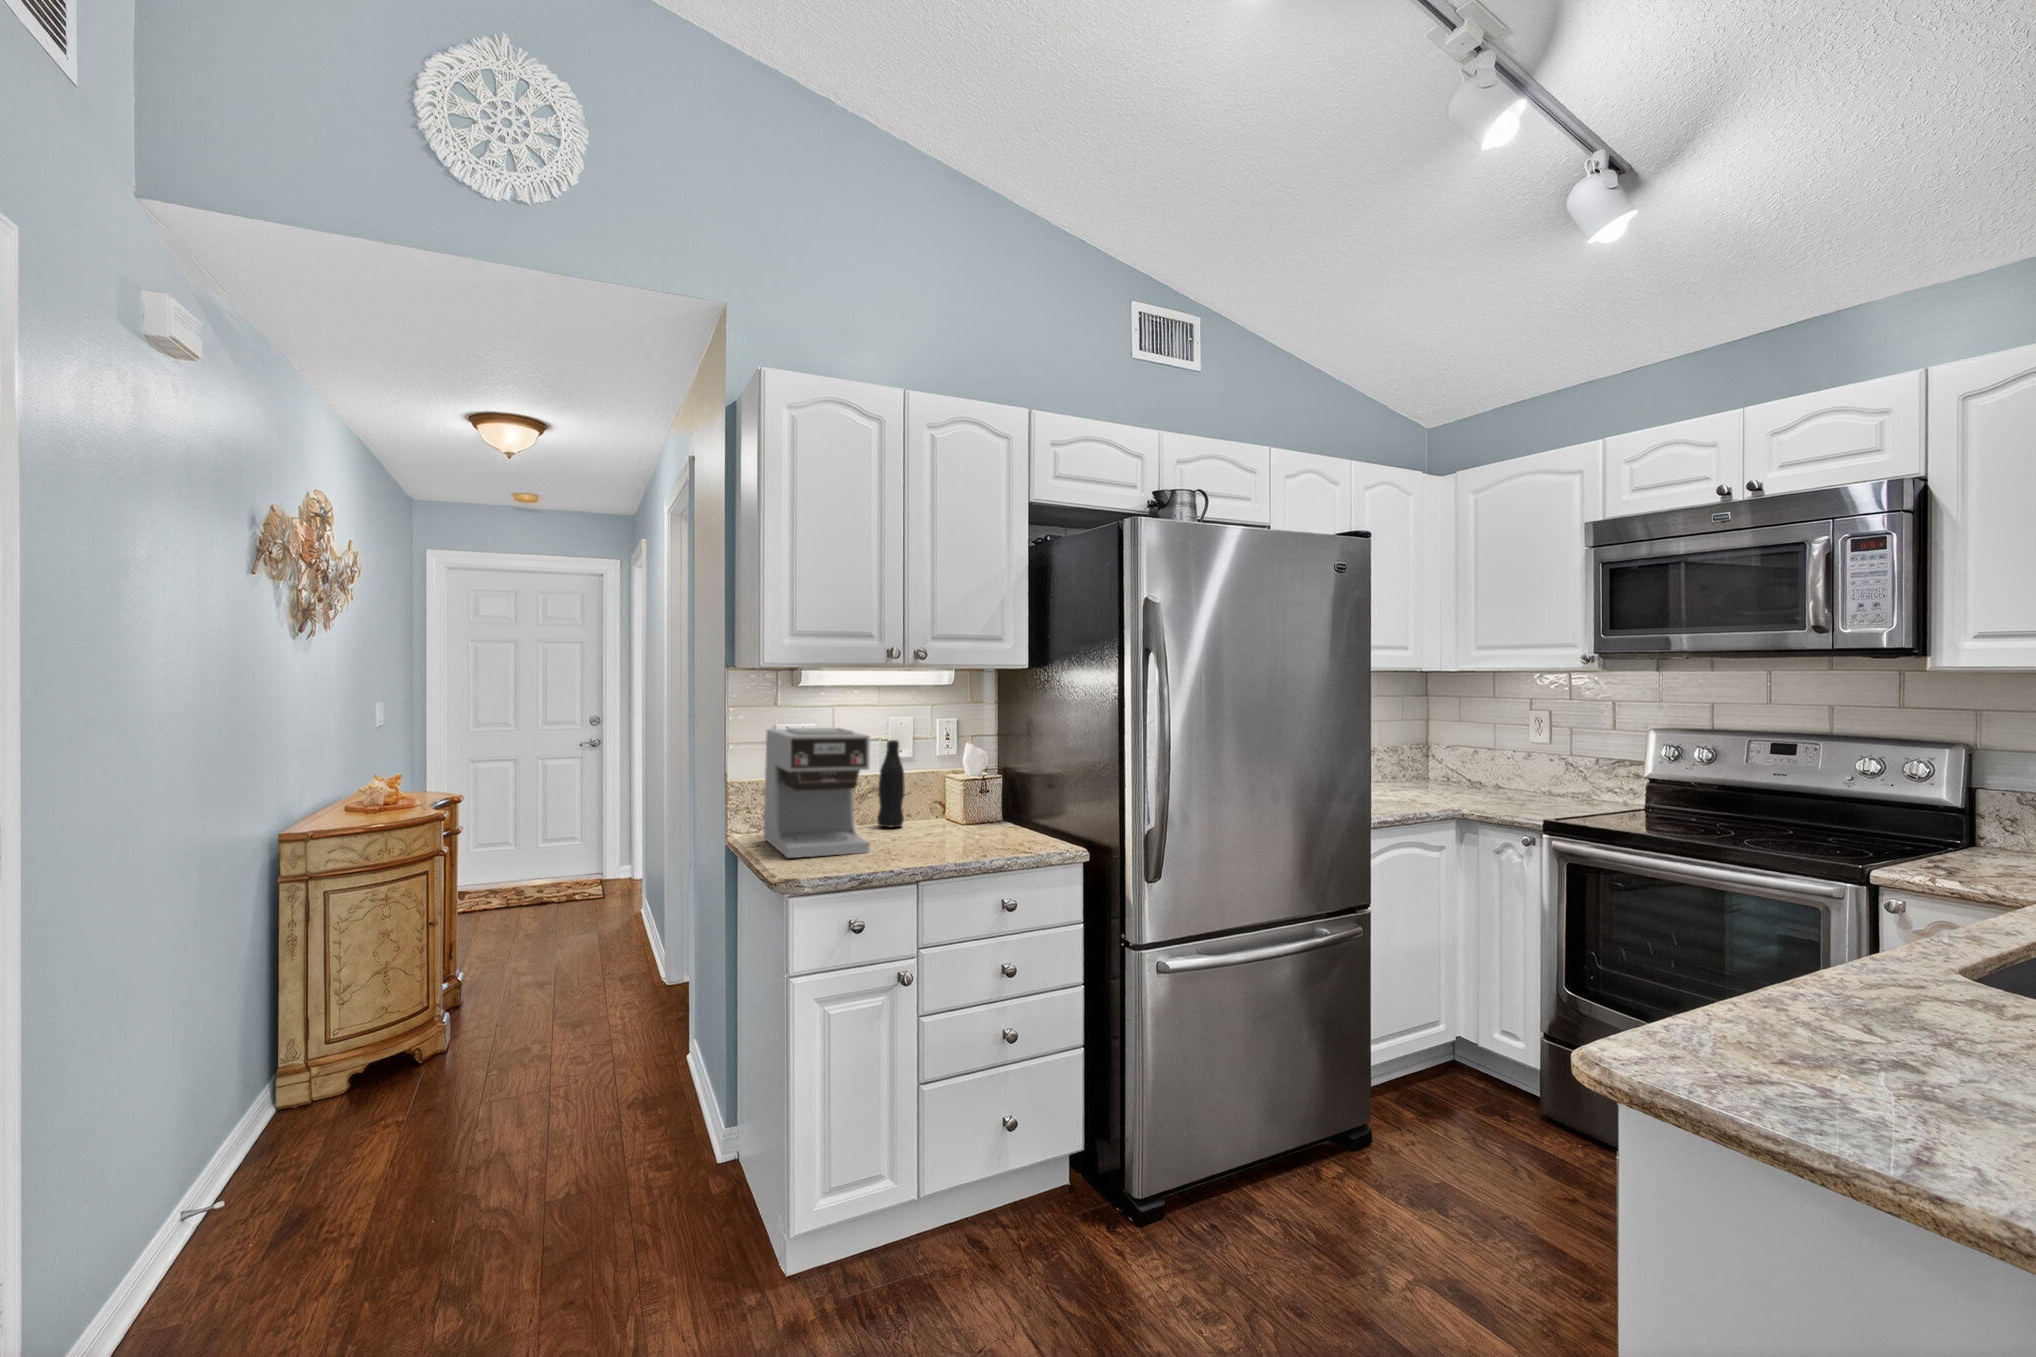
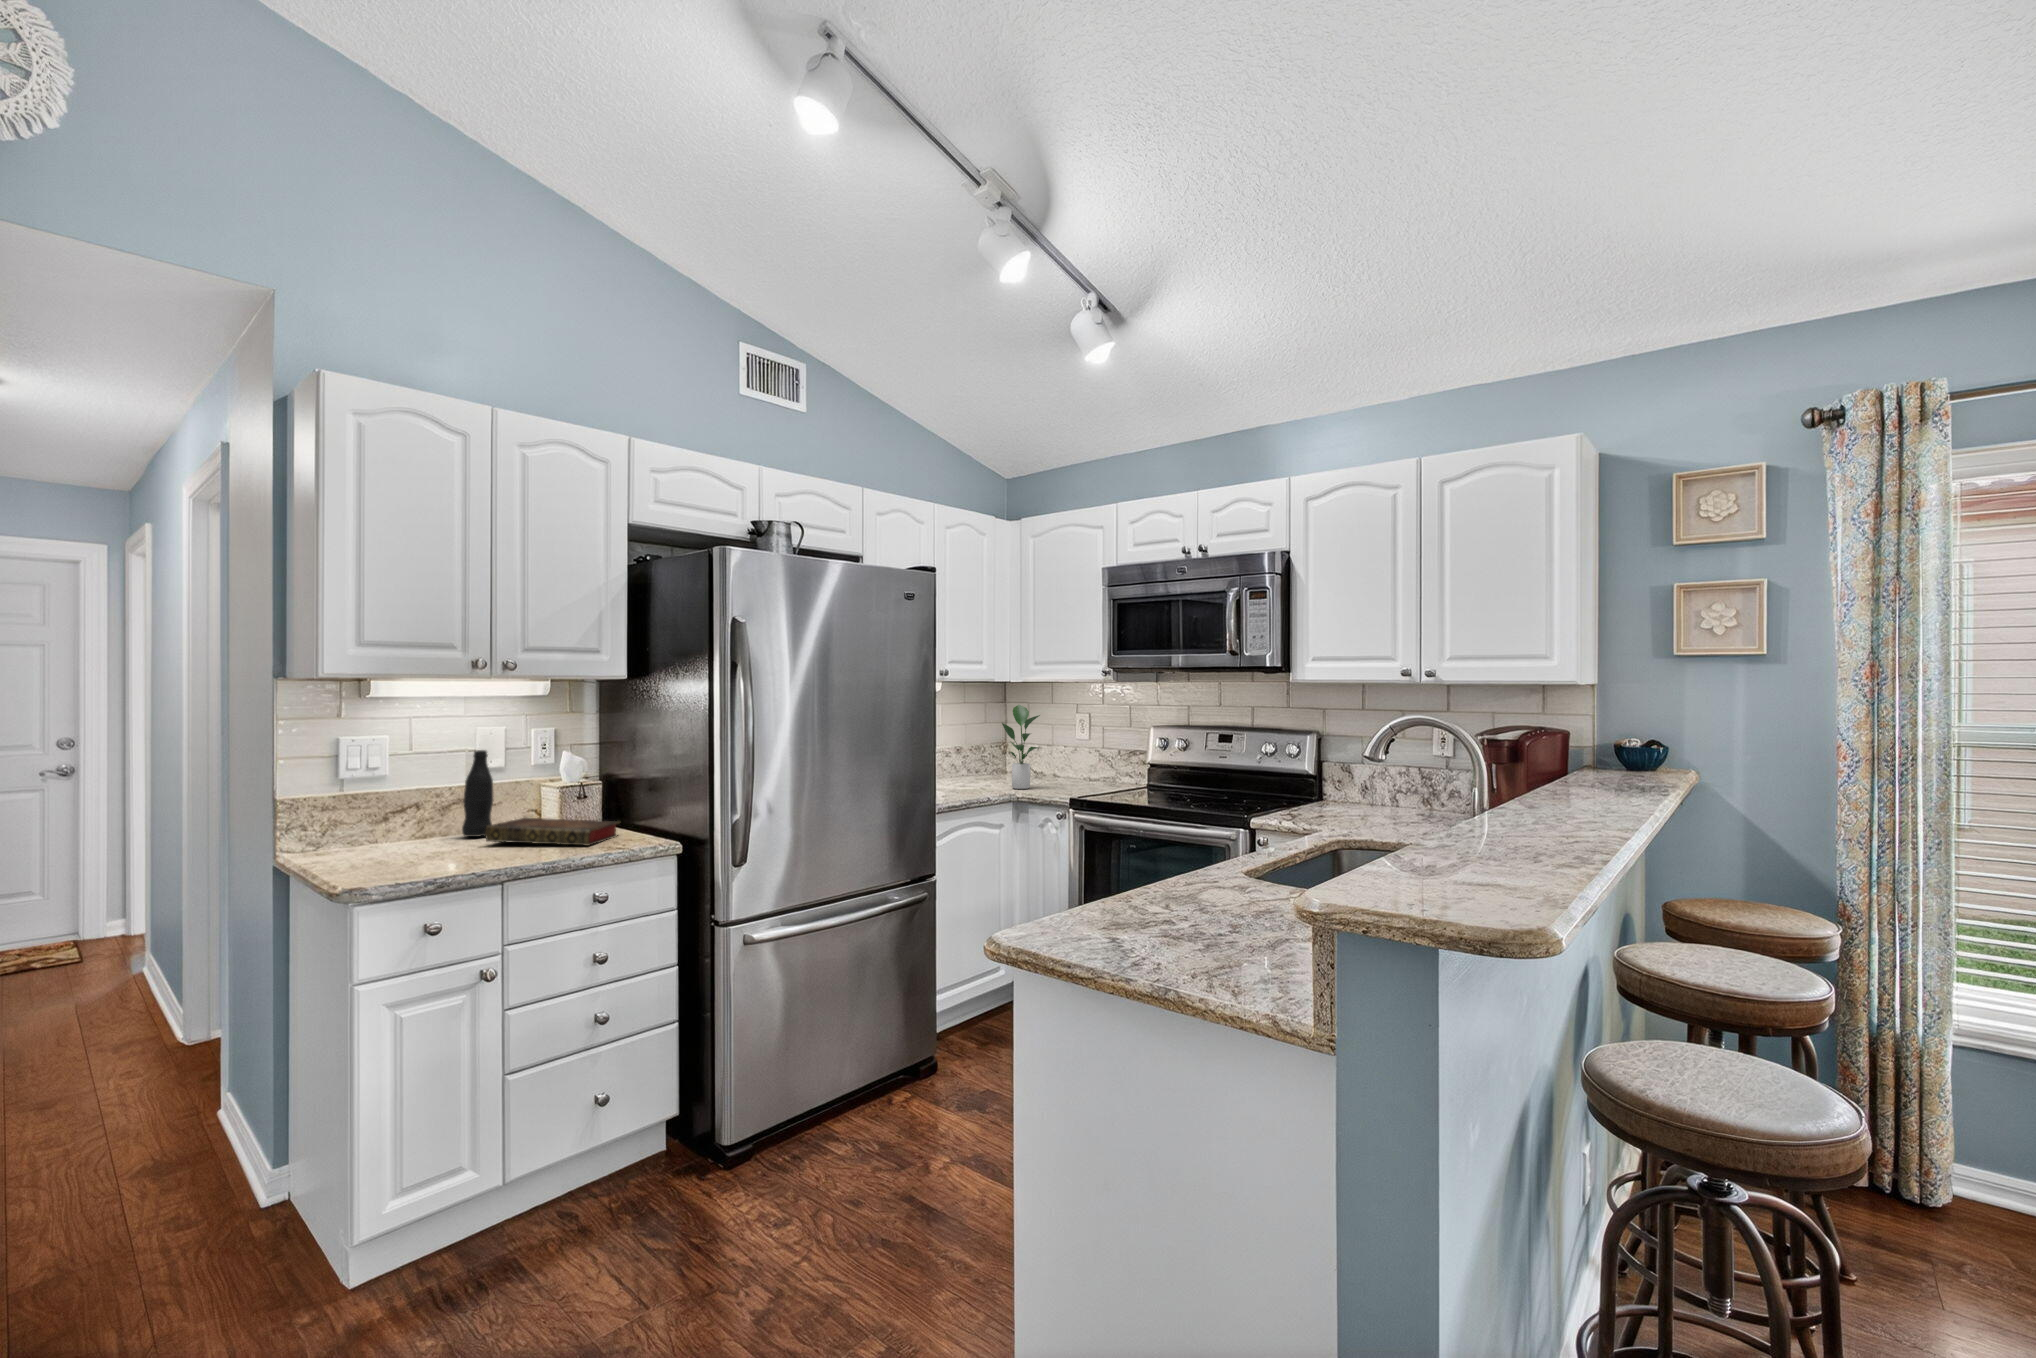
potted plant: none [1438,700,1492,803] -> present [1002,705,1040,789]
coffee maker: present [764,728,870,858] -> none [324,739,452,870]
book: none [899,810,1024,846] -> present [485,818,619,846]

